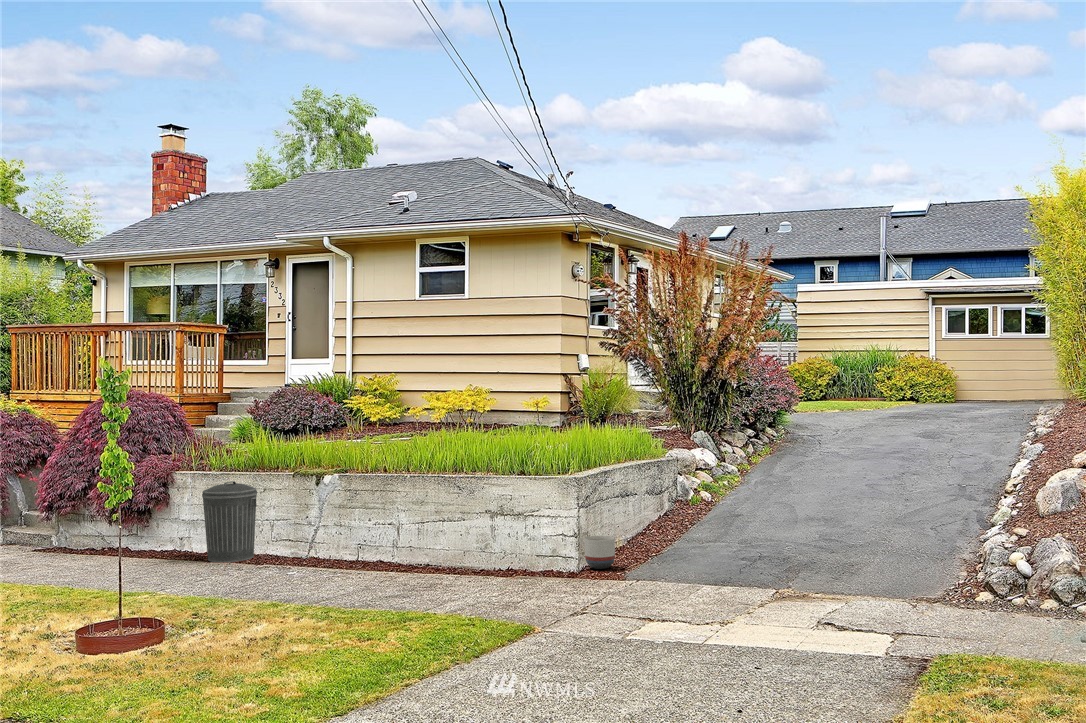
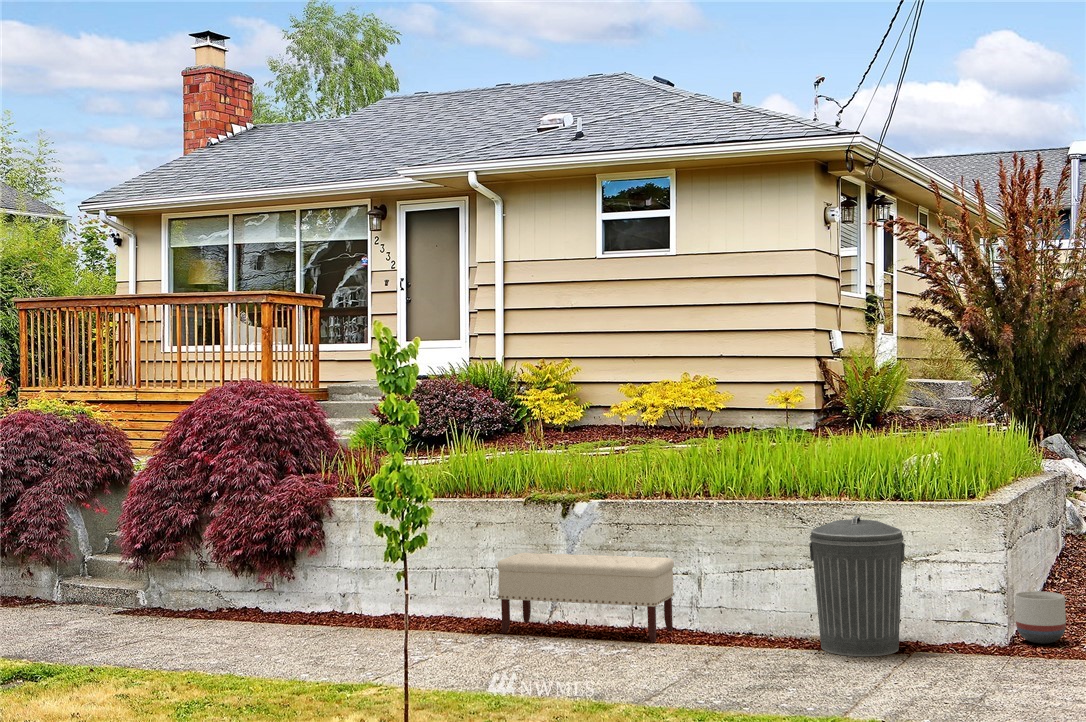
trash can: present [202,481,257,562] -> present [809,516,905,656]
bench: none [265,510,380,569] -> present [498,553,674,643]

